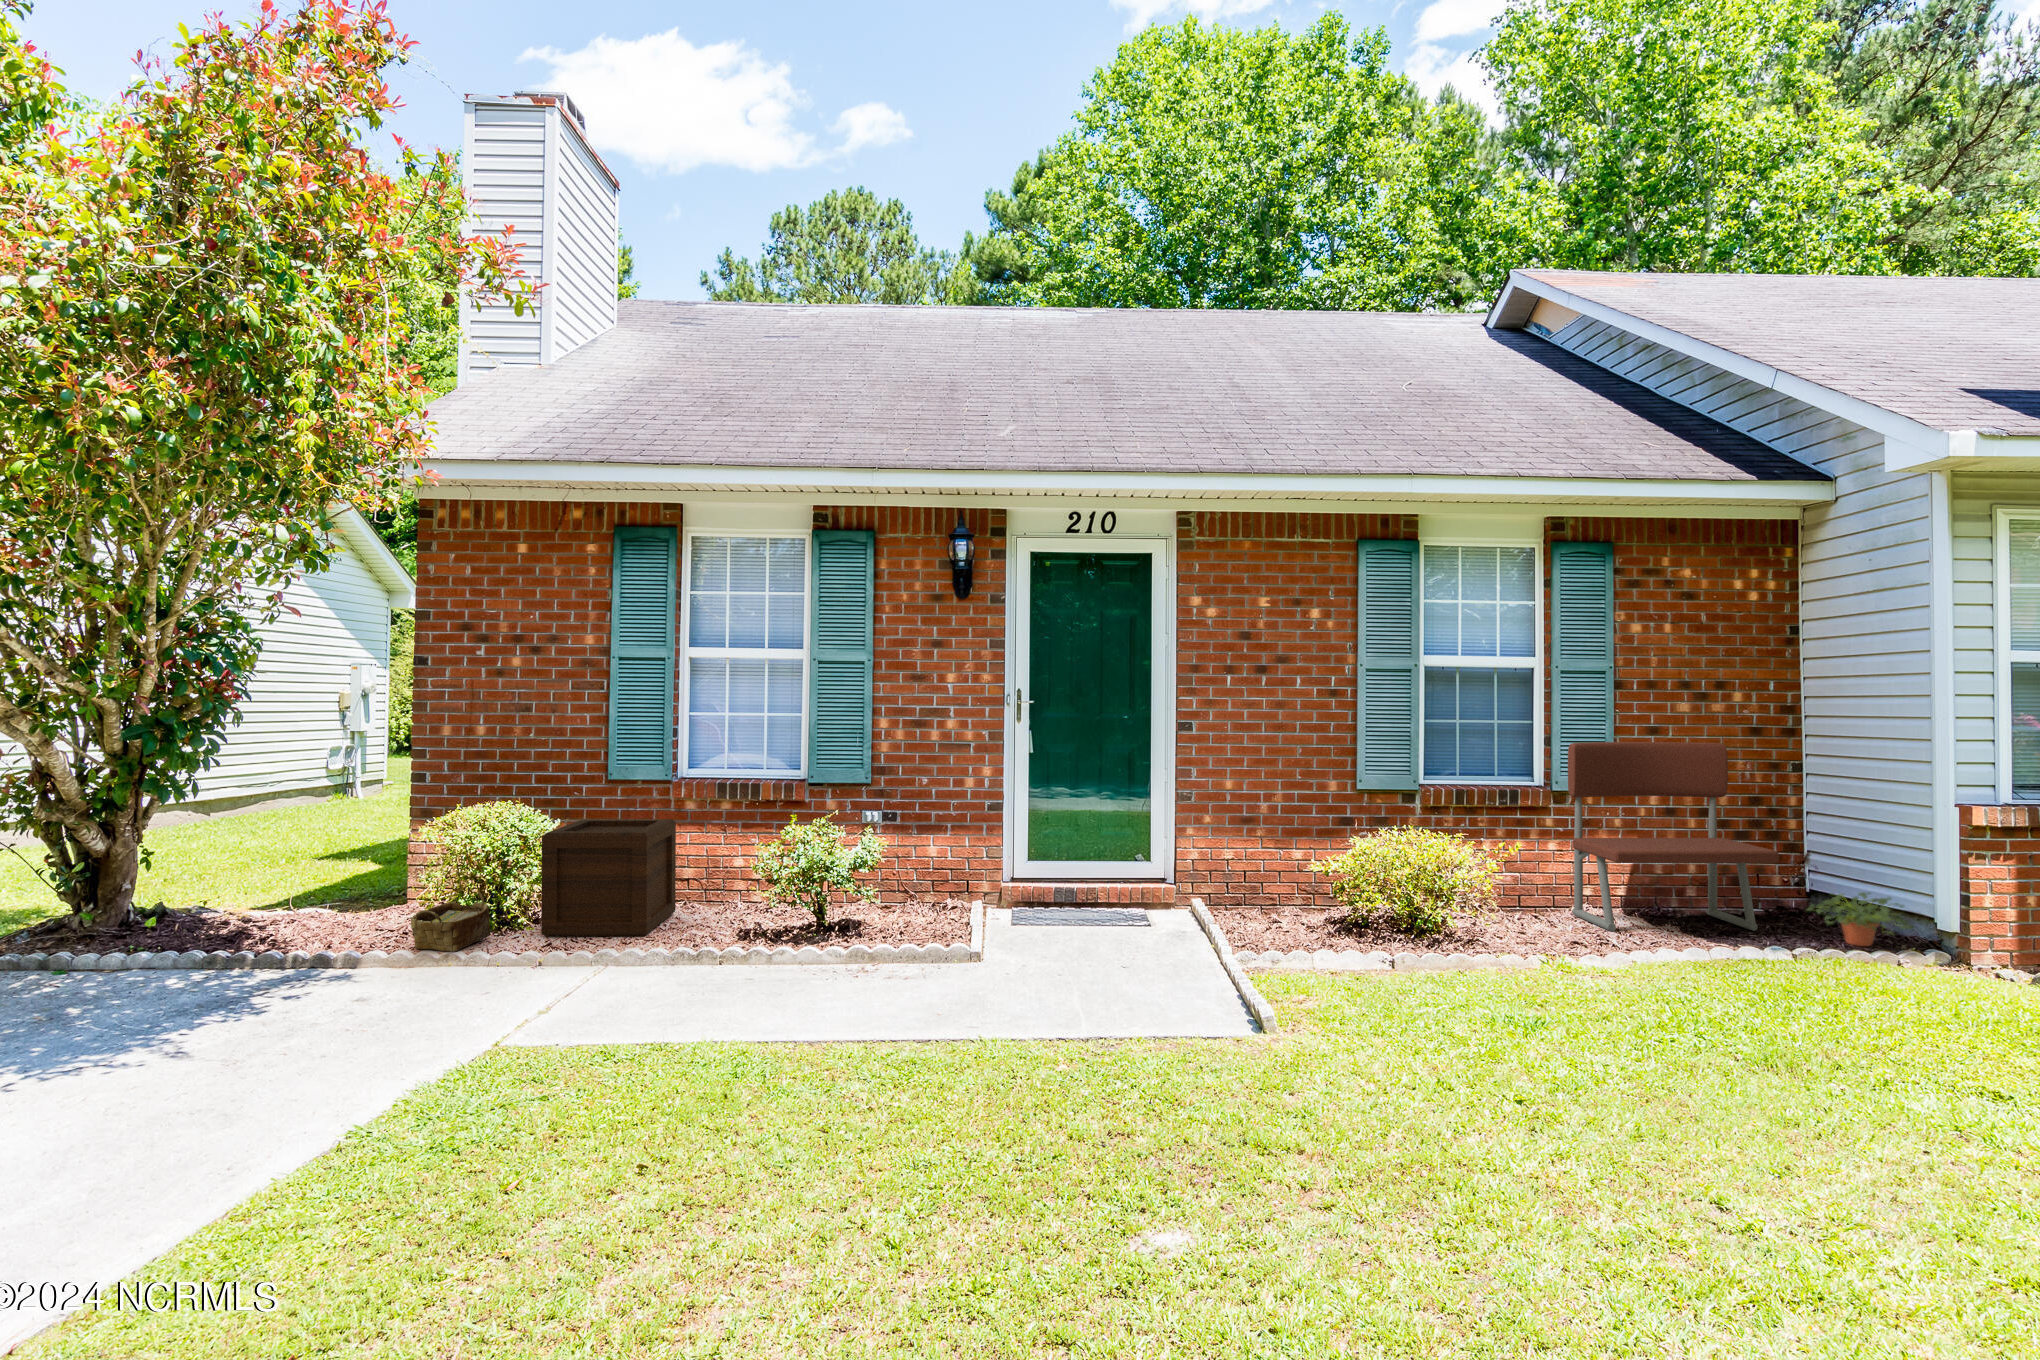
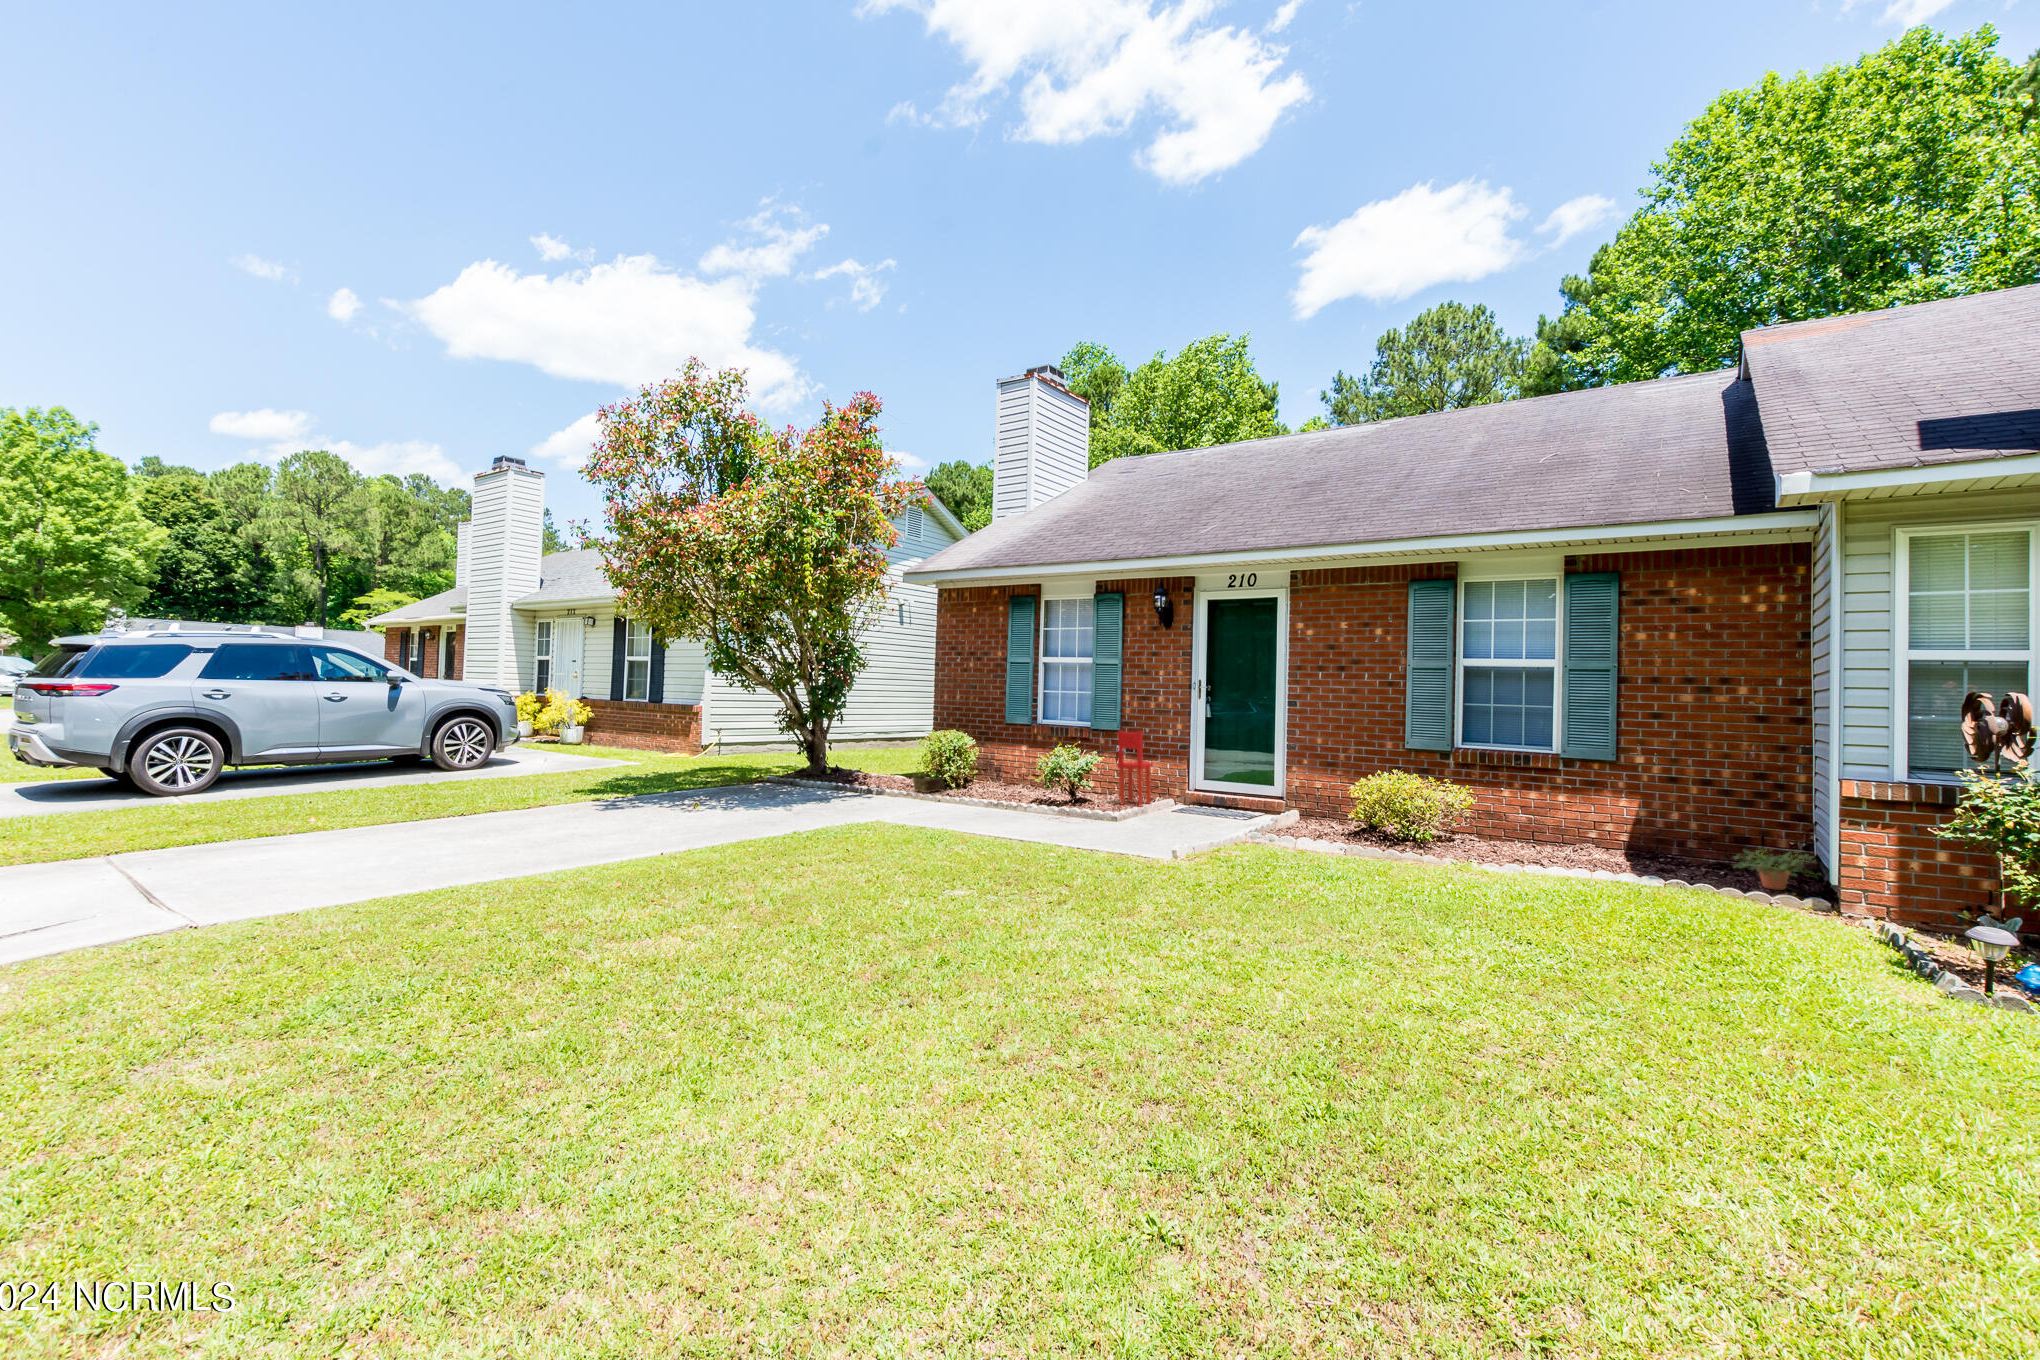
bench: present [1568,742,1779,931] -> none [1560,723,1712,872]
chair: none [887,784,939,923] -> present [1117,730,1153,806]
wooden crate: present [541,819,676,937] -> none [964,741,1031,797]

